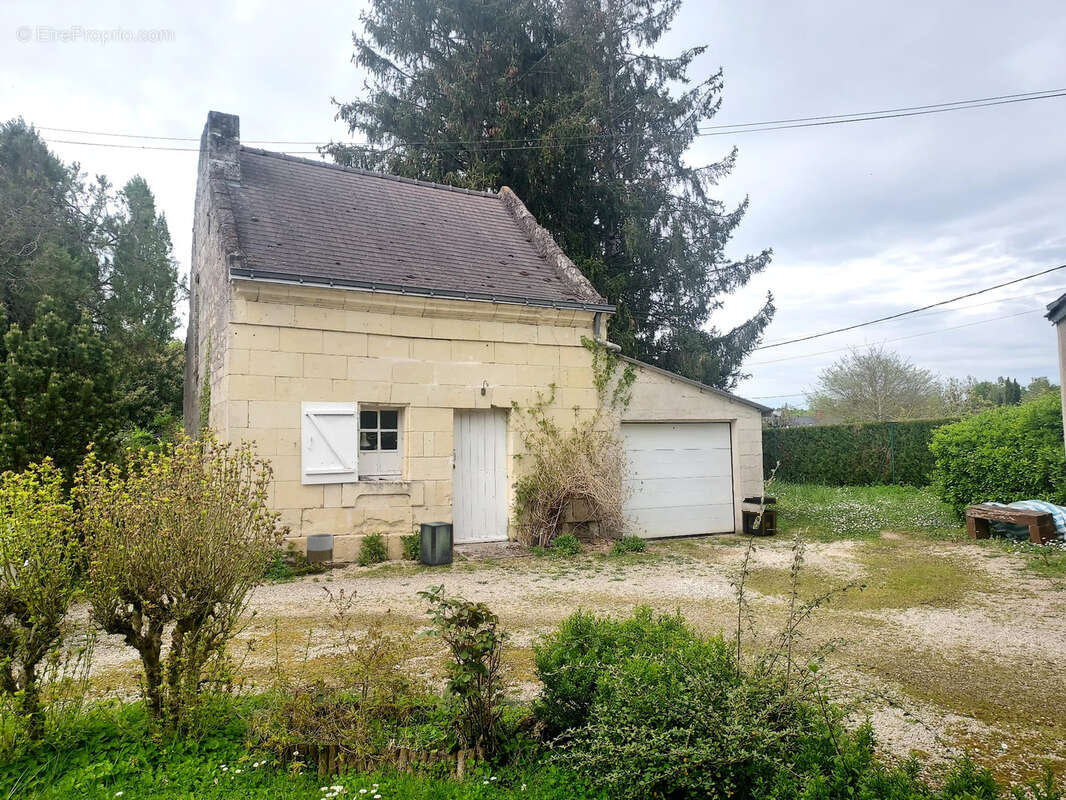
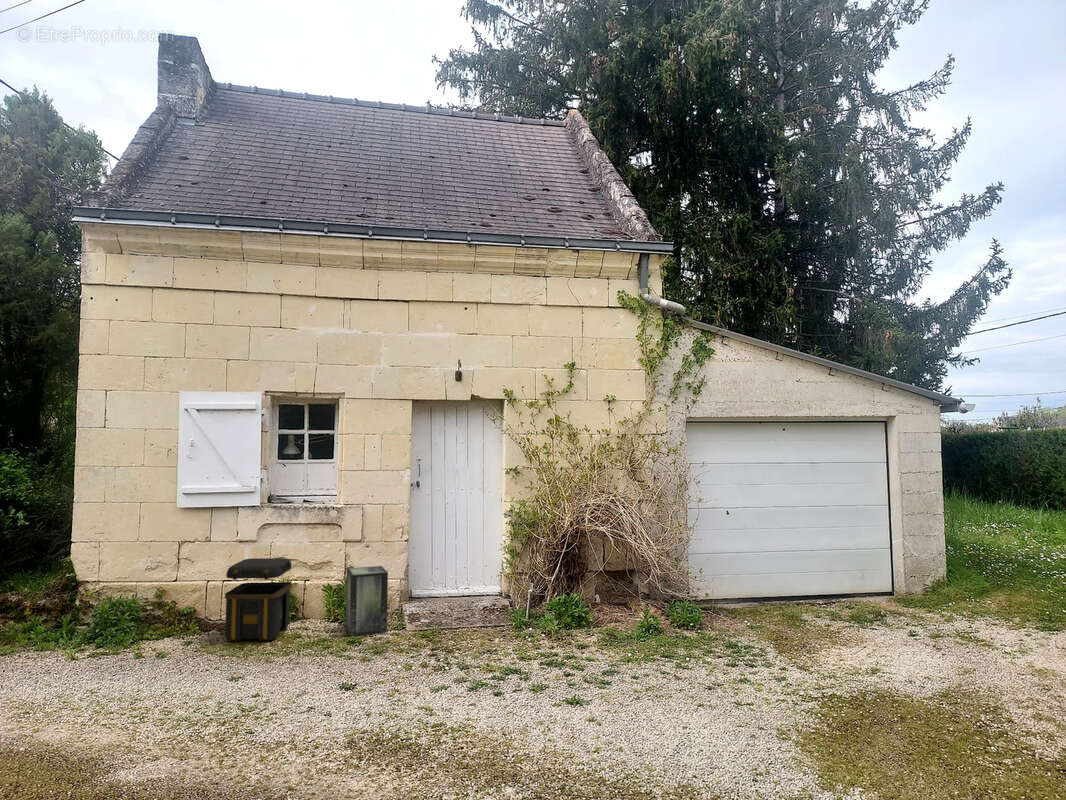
toolbox: present [741,497,777,536] -> present [225,558,292,641]
planter: present [307,534,333,572] -> none [168,578,212,637]

